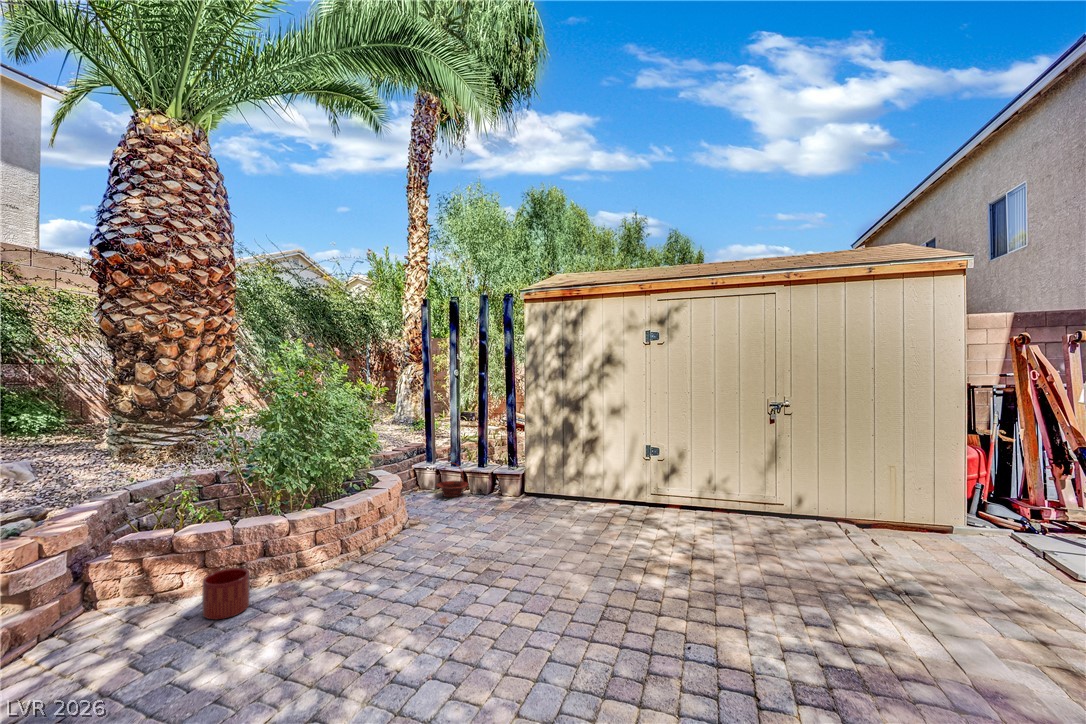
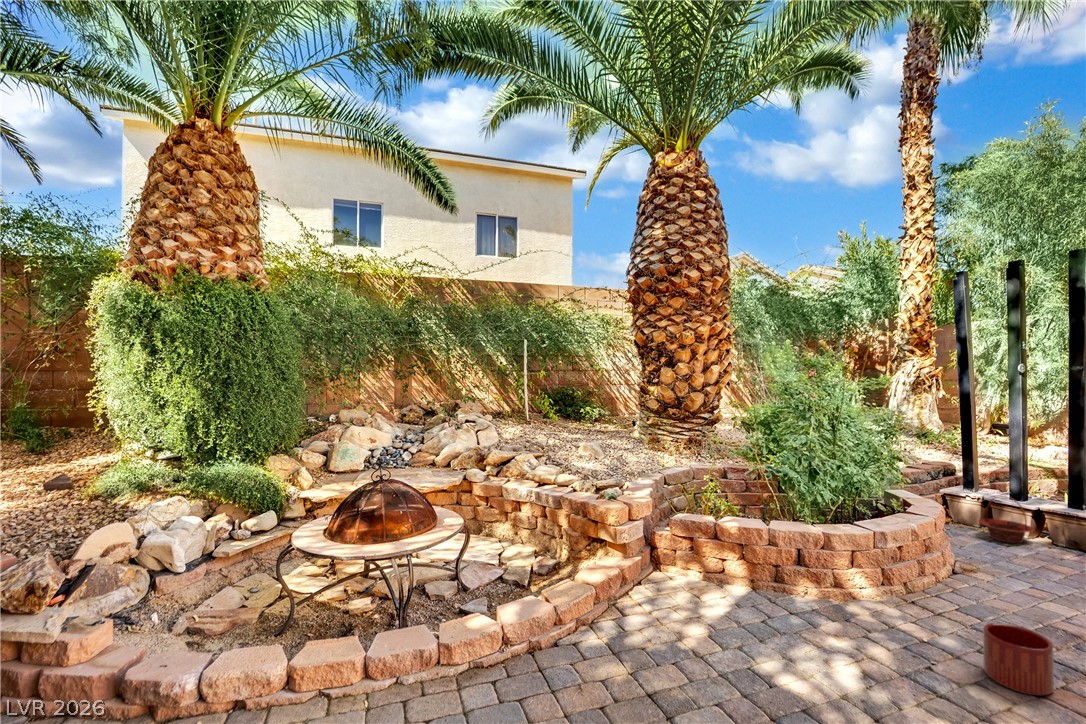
planter: present [202,568,249,620] -> present [983,623,1054,695]

